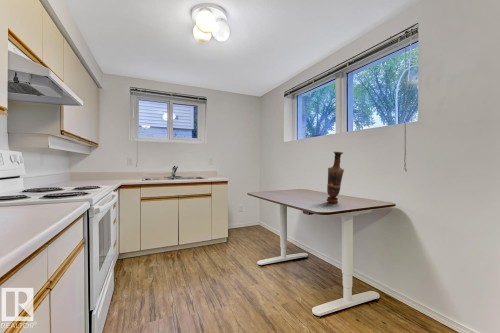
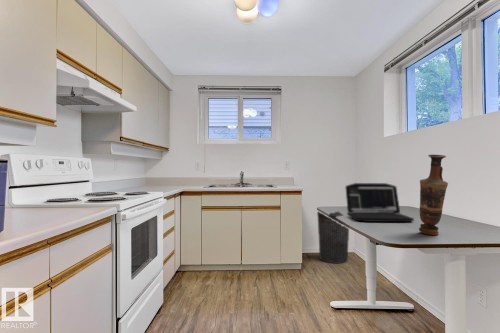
laptop: none [272,172,317,199] -> present [346,183,414,222]
trash can: none [236,192,259,235] -> present [317,211,349,263]

